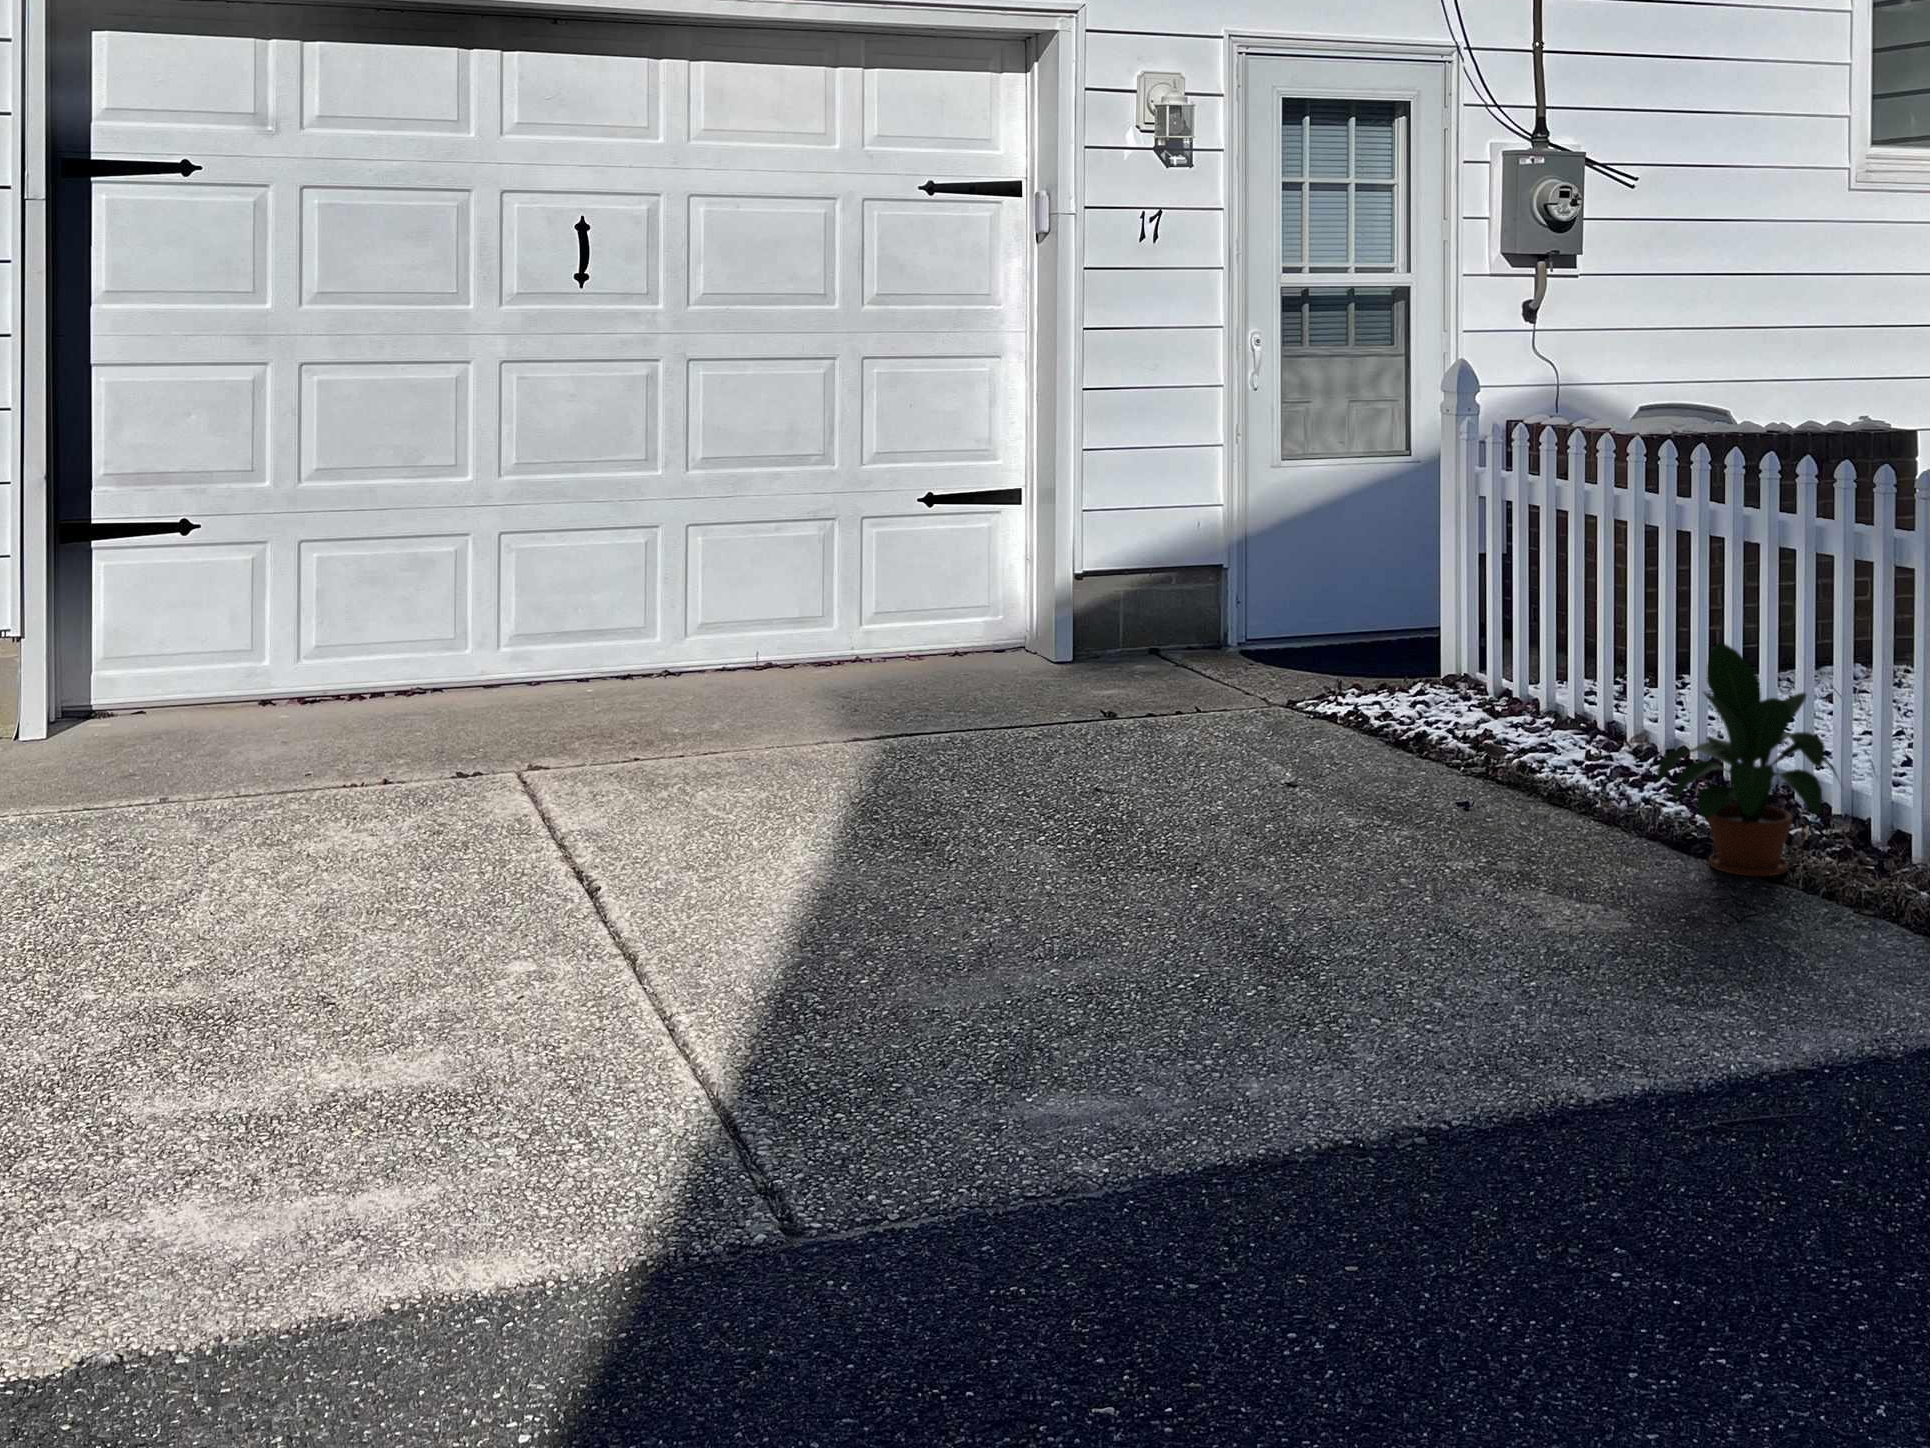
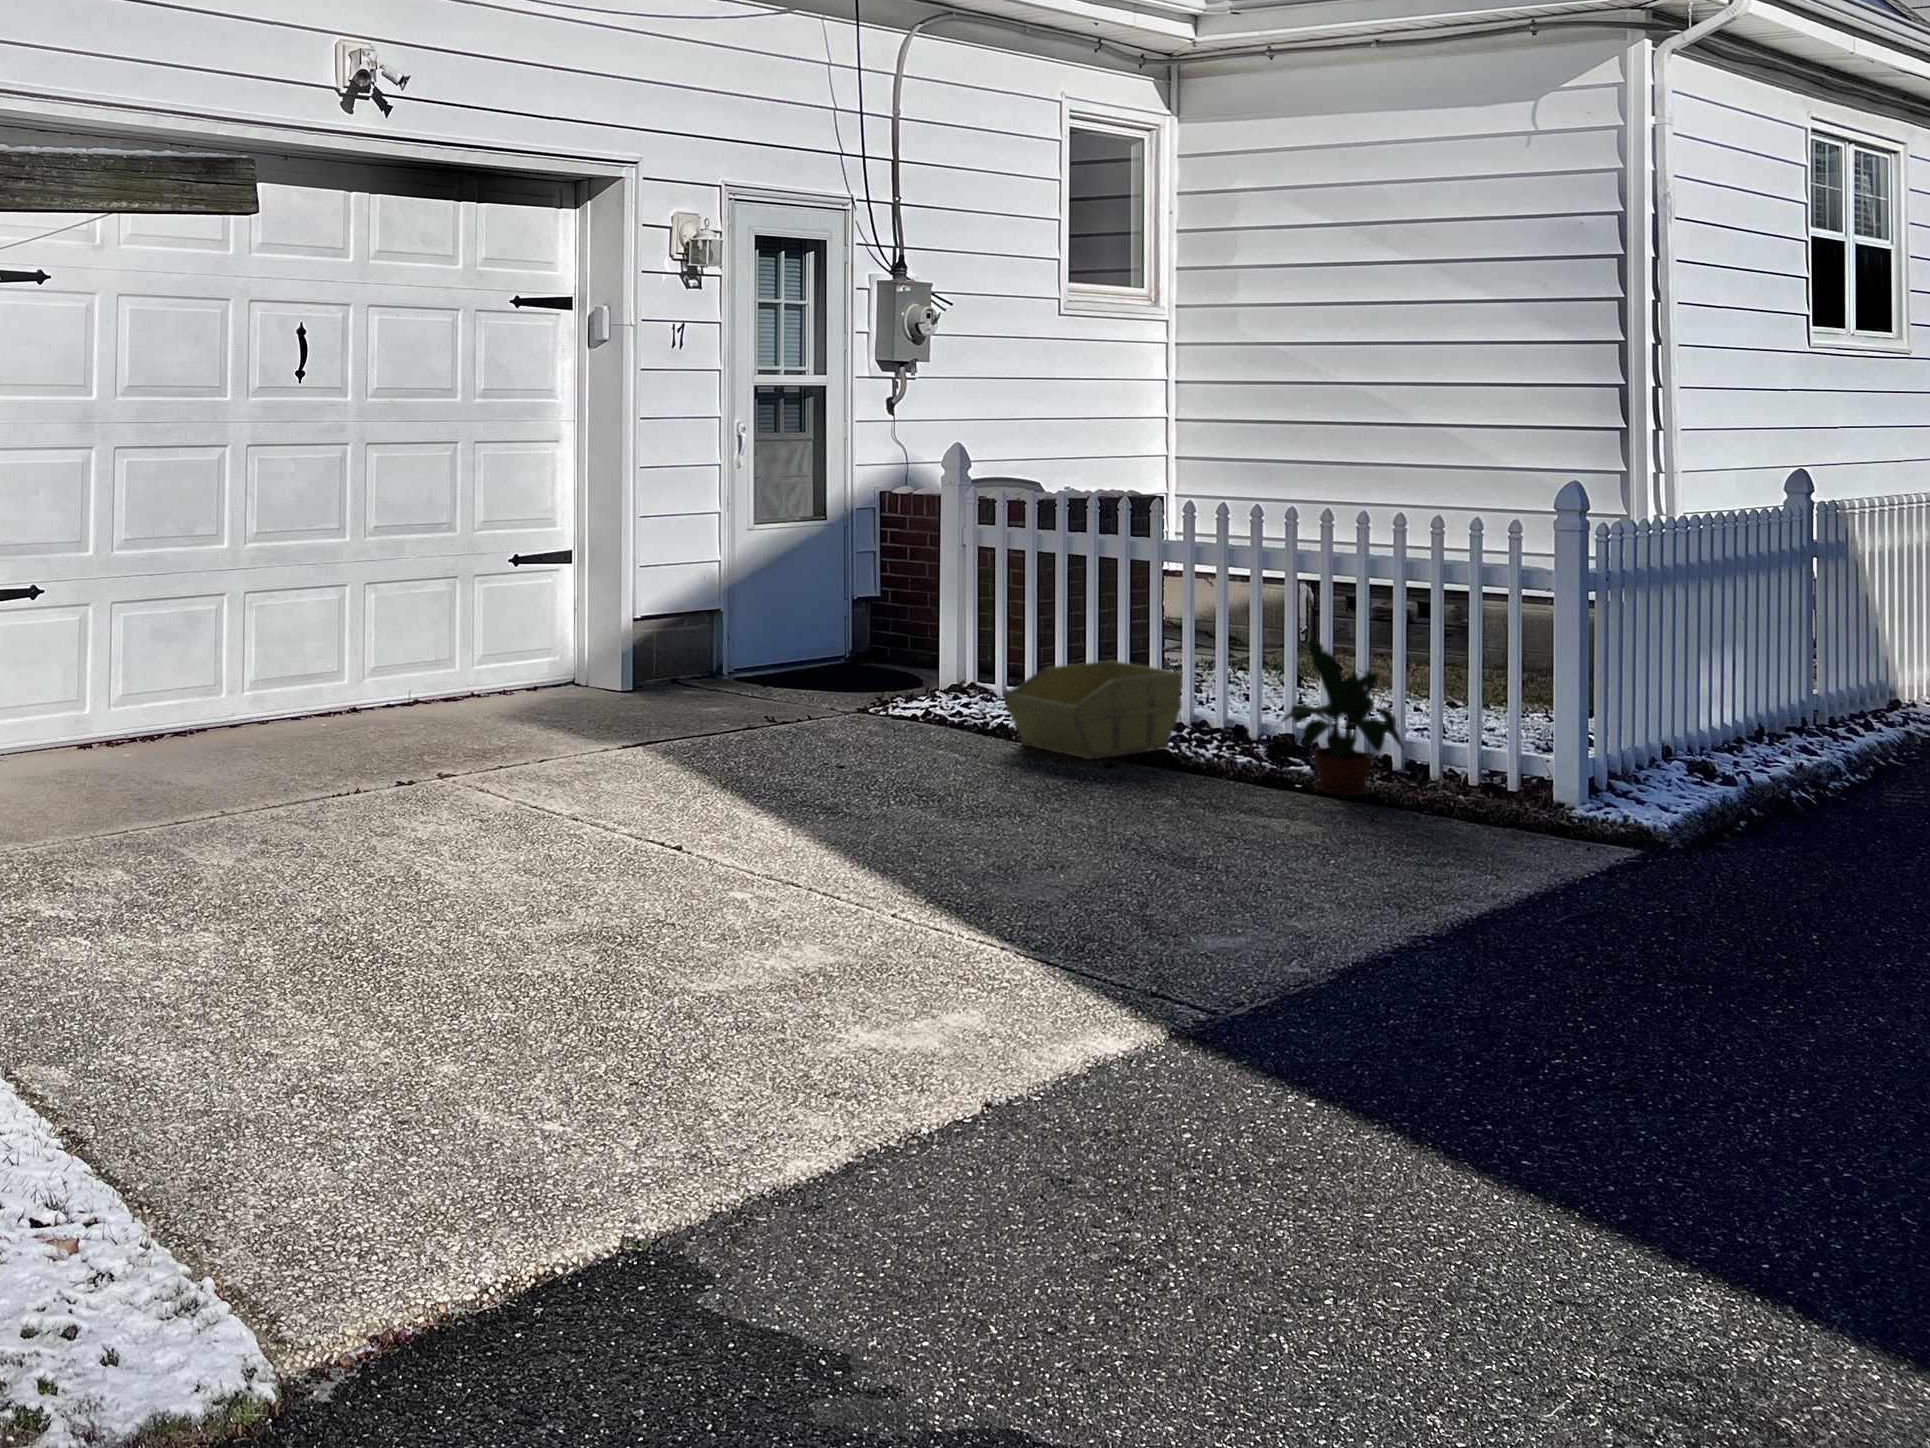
storage bin: none [1391,659,1647,794] -> present [1005,661,1182,760]

